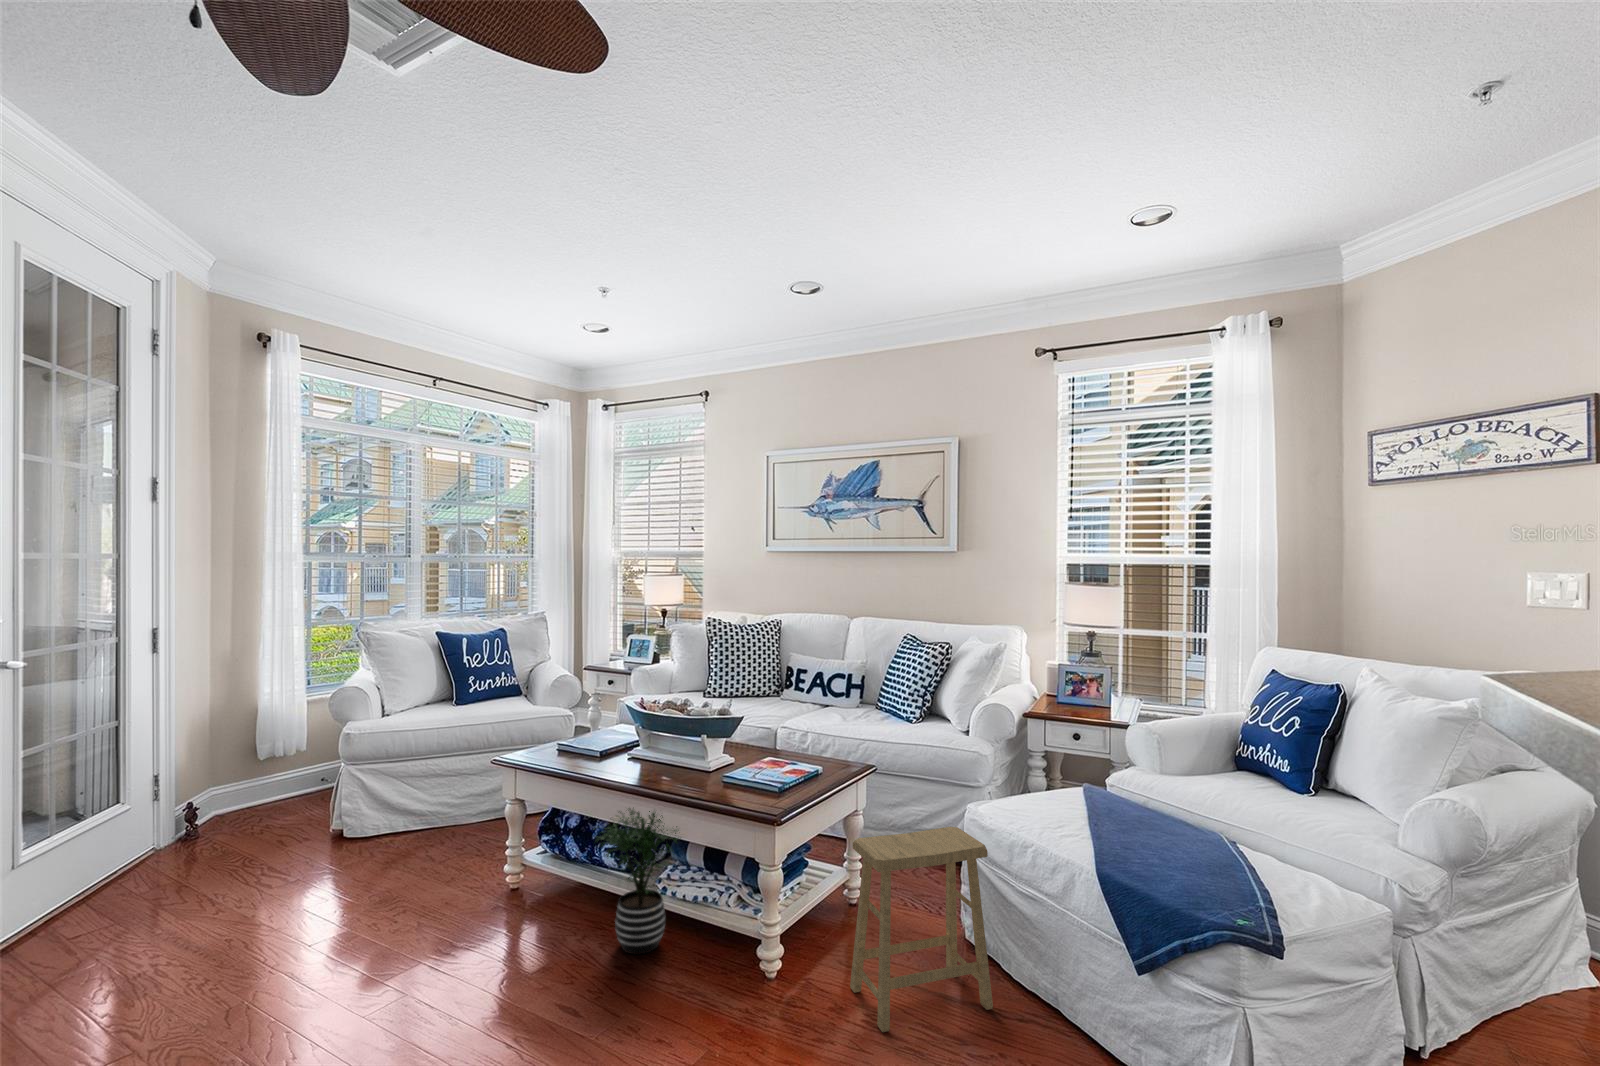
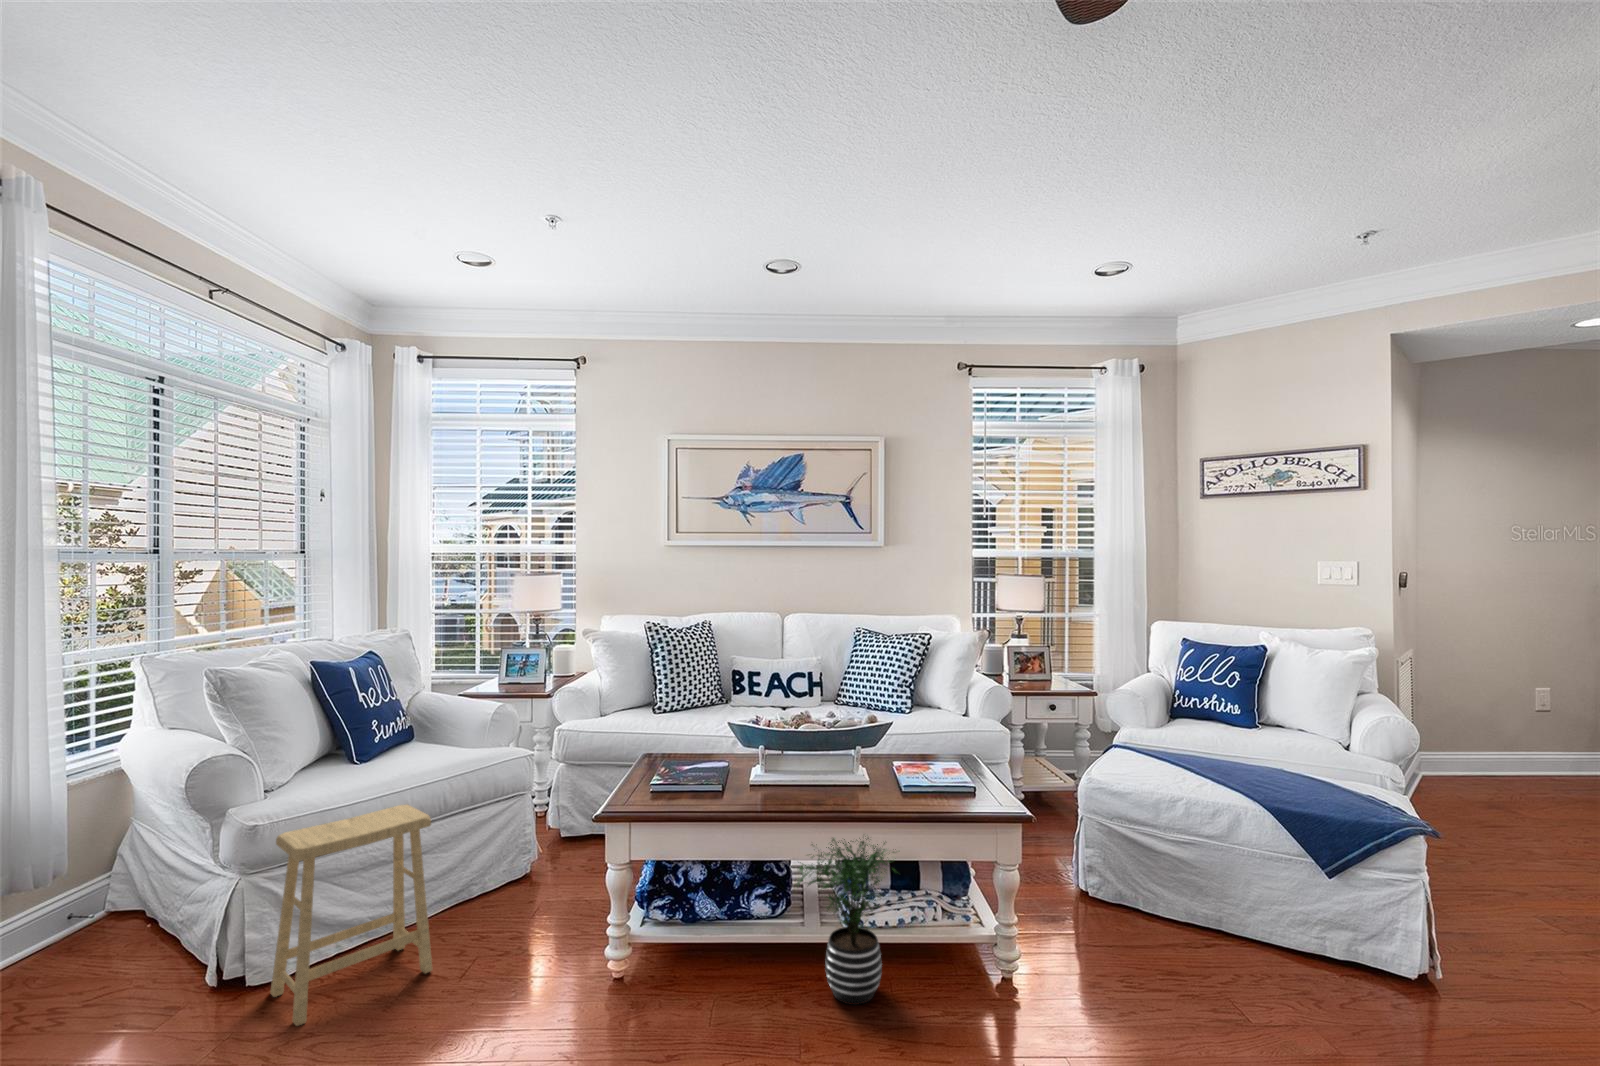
footstool: present [850,827,993,1032] -> present [270,805,432,1026]

